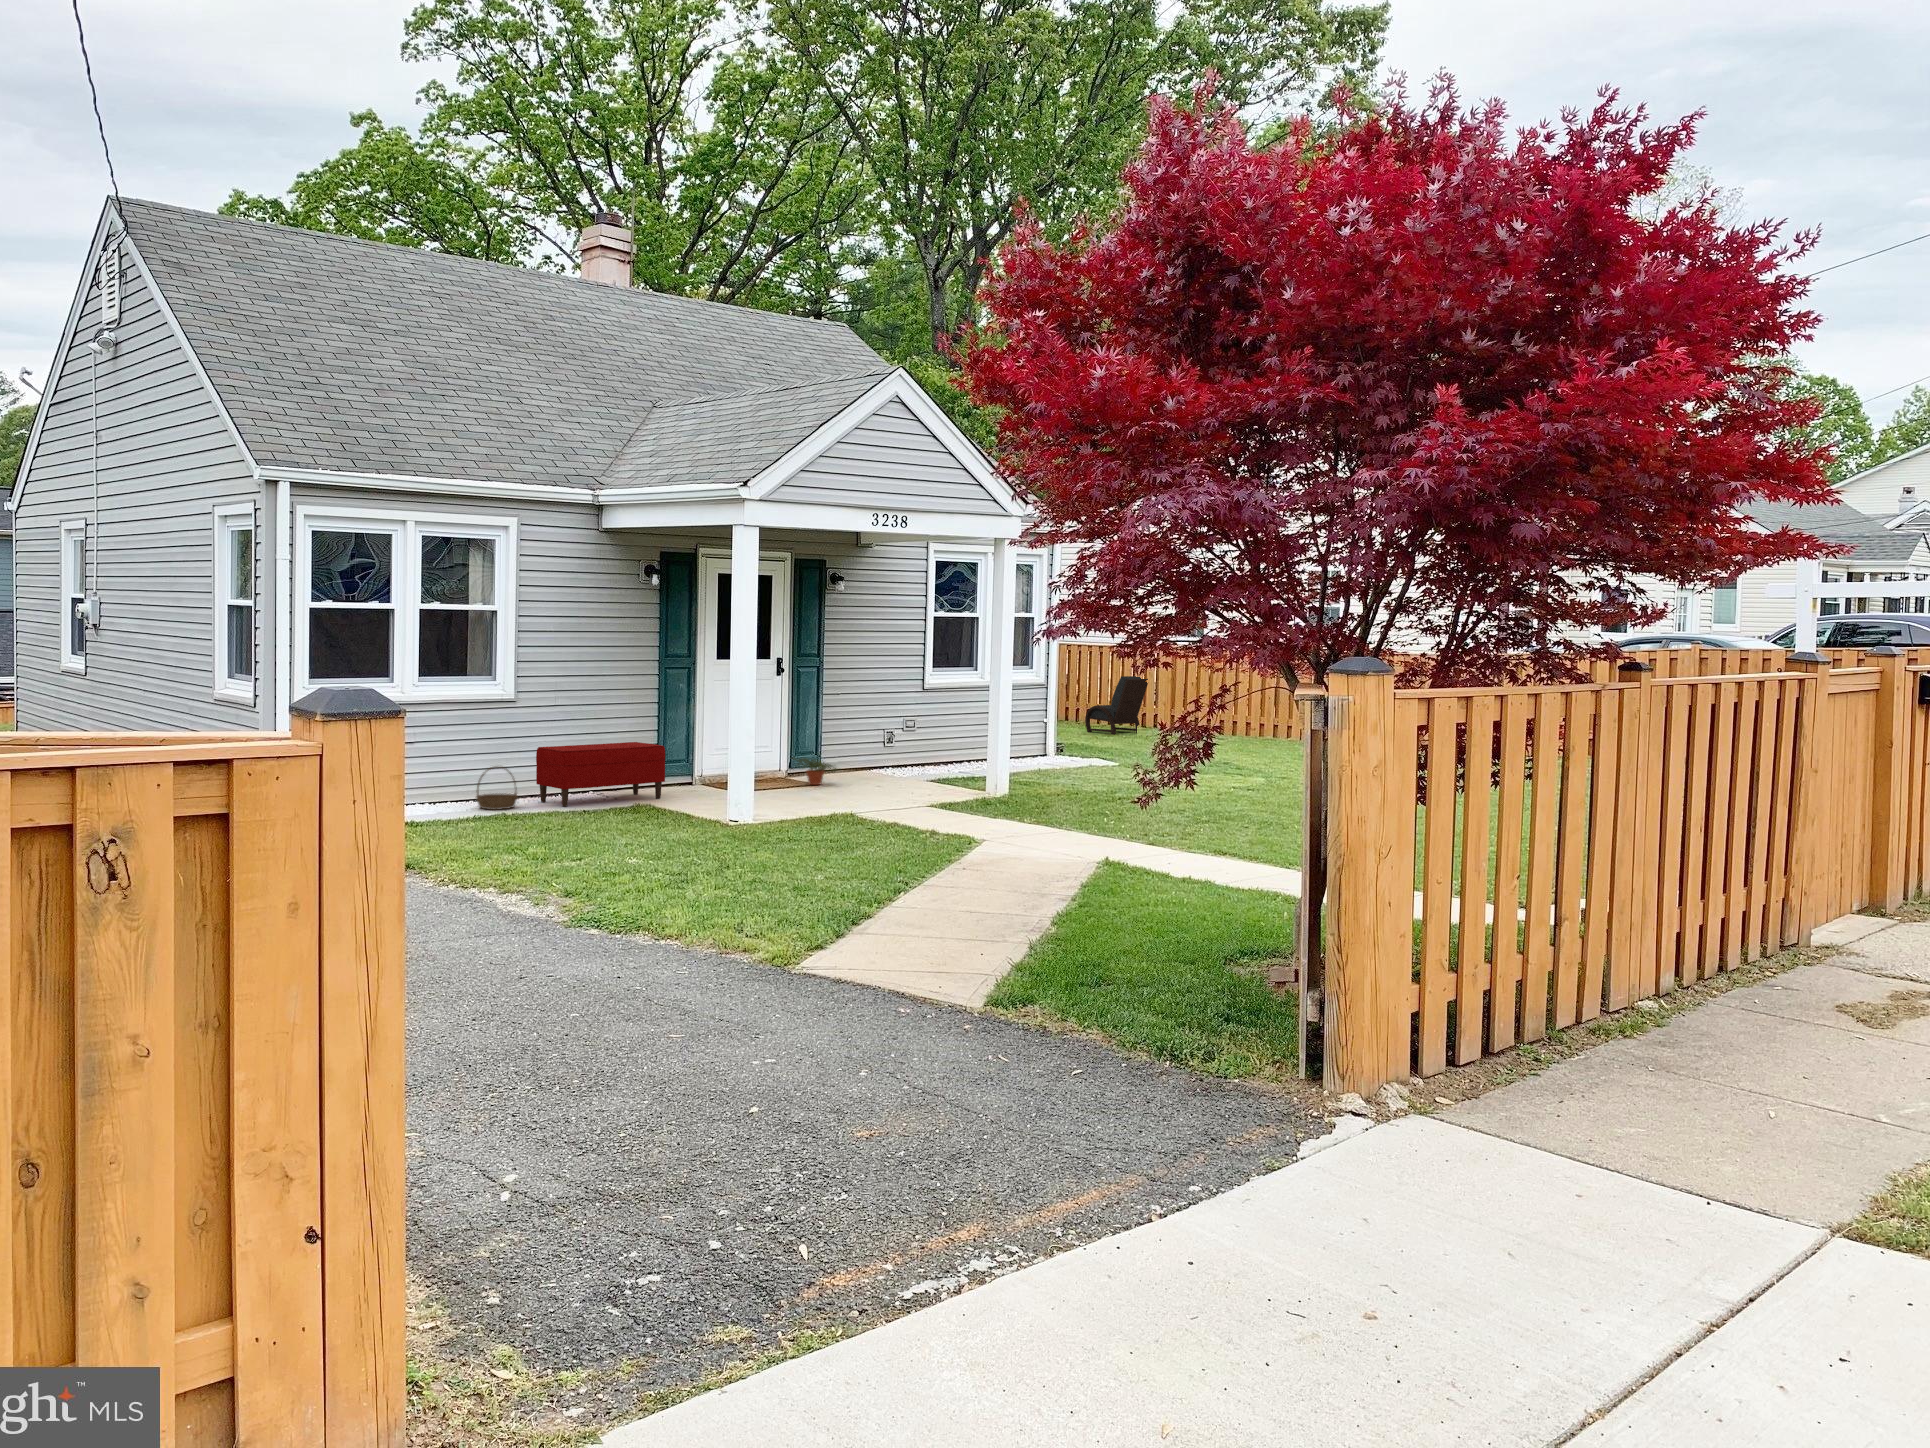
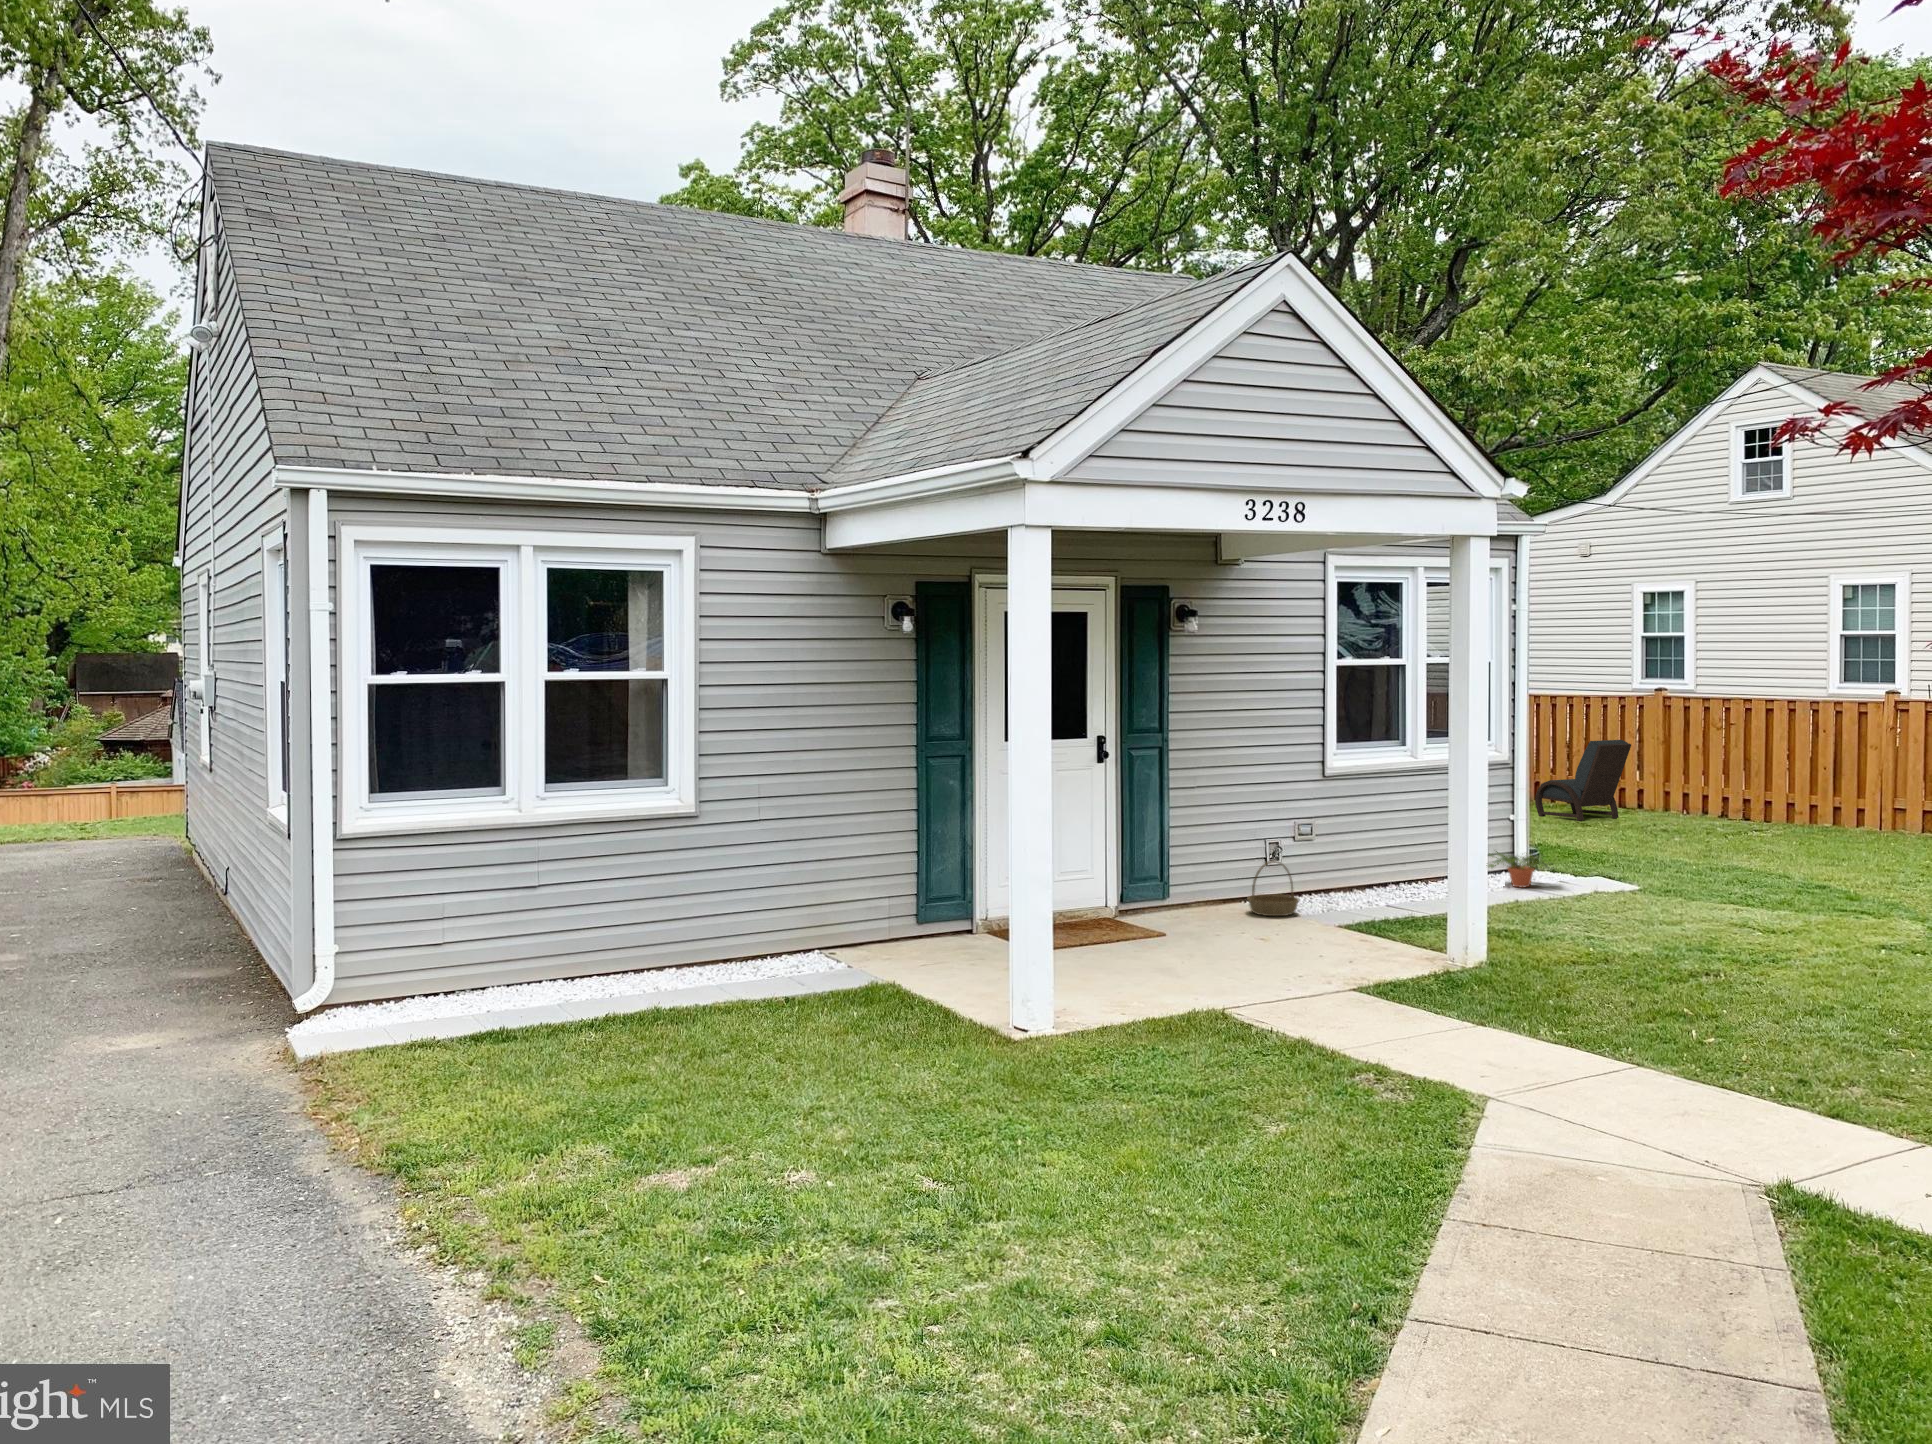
bench: present [536,742,665,807] -> none [729,868,923,979]
potted plant: present [792,758,837,785] -> present [1486,851,1551,887]
basket: present [476,766,518,810] -> present [1247,861,1299,916]

